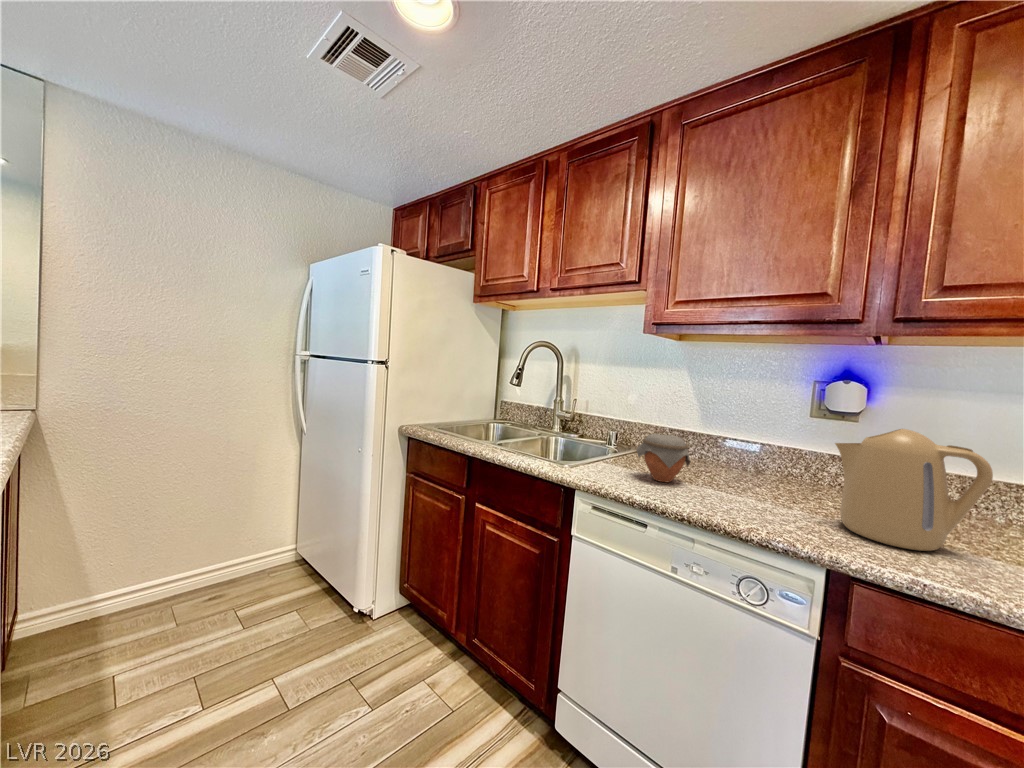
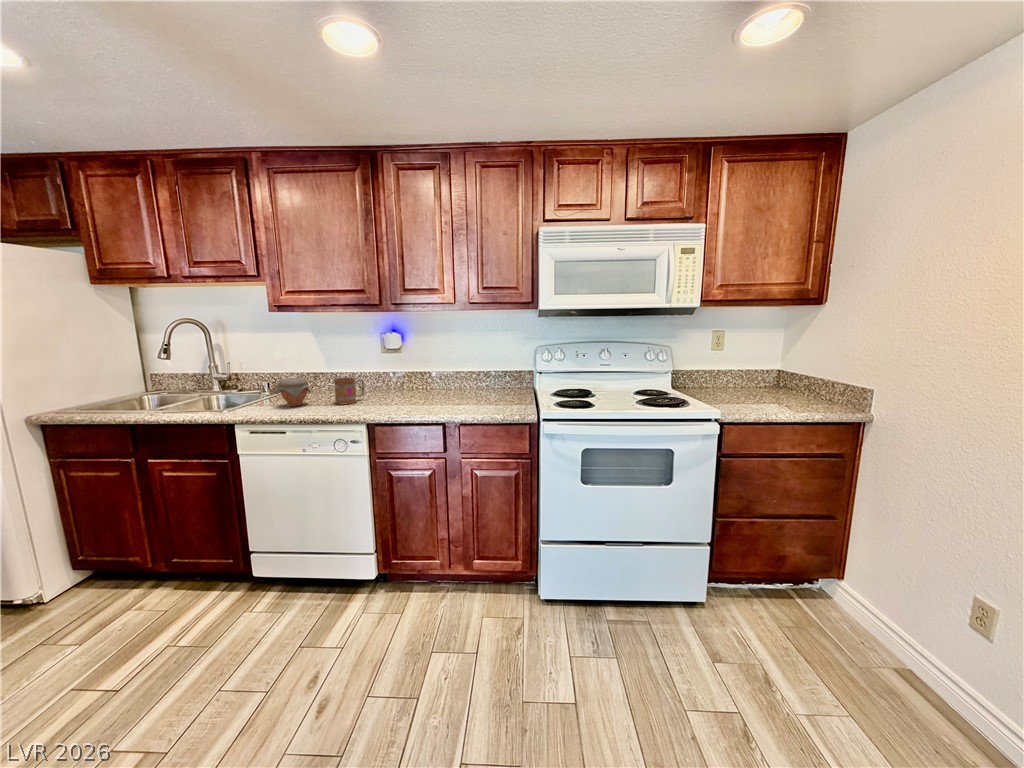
kettle: present [835,429,993,551] -> none [373,356,424,408]
mug: none [730,449,791,503] -> present [334,378,364,405]

